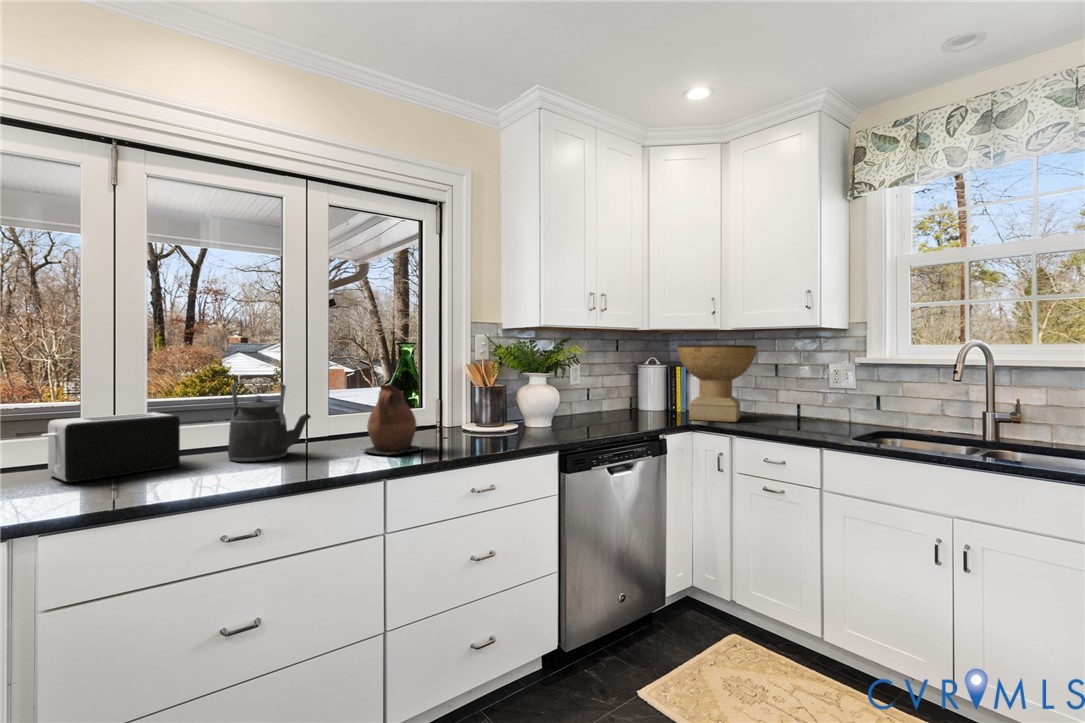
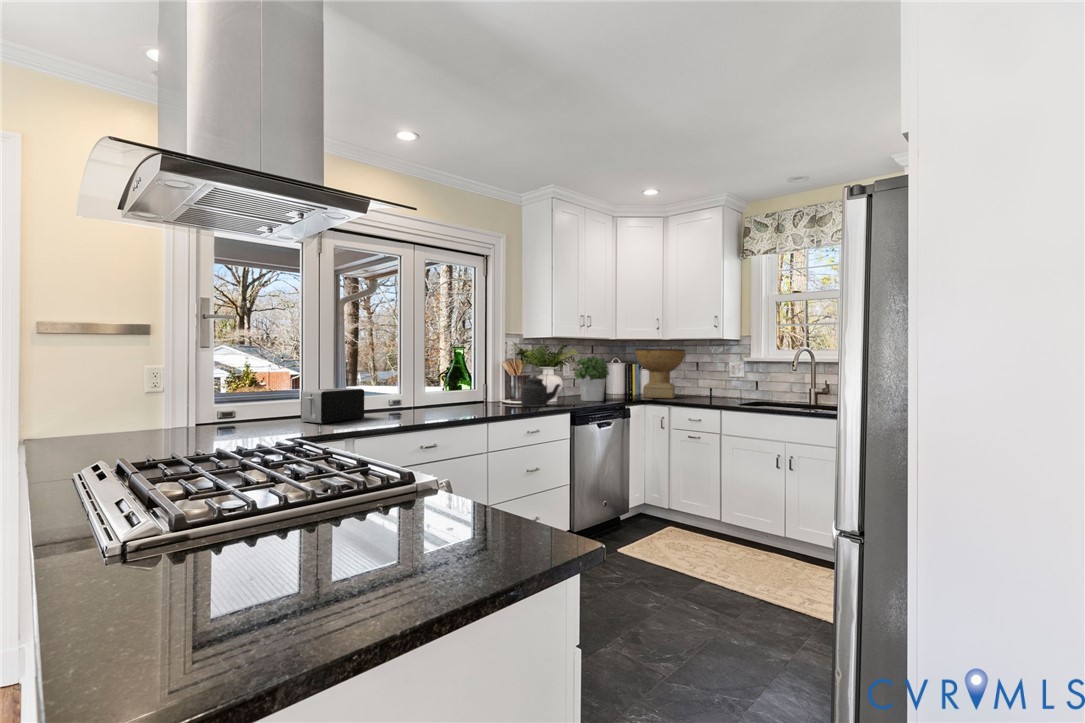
potted plant: none [578,355,634,427] -> present [573,355,609,401]
kettle: present [228,382,311,462] -> present [521,375,560,407]
ceramic pitcher: present [364,385,425,455] -> none [456,372,494,413]

